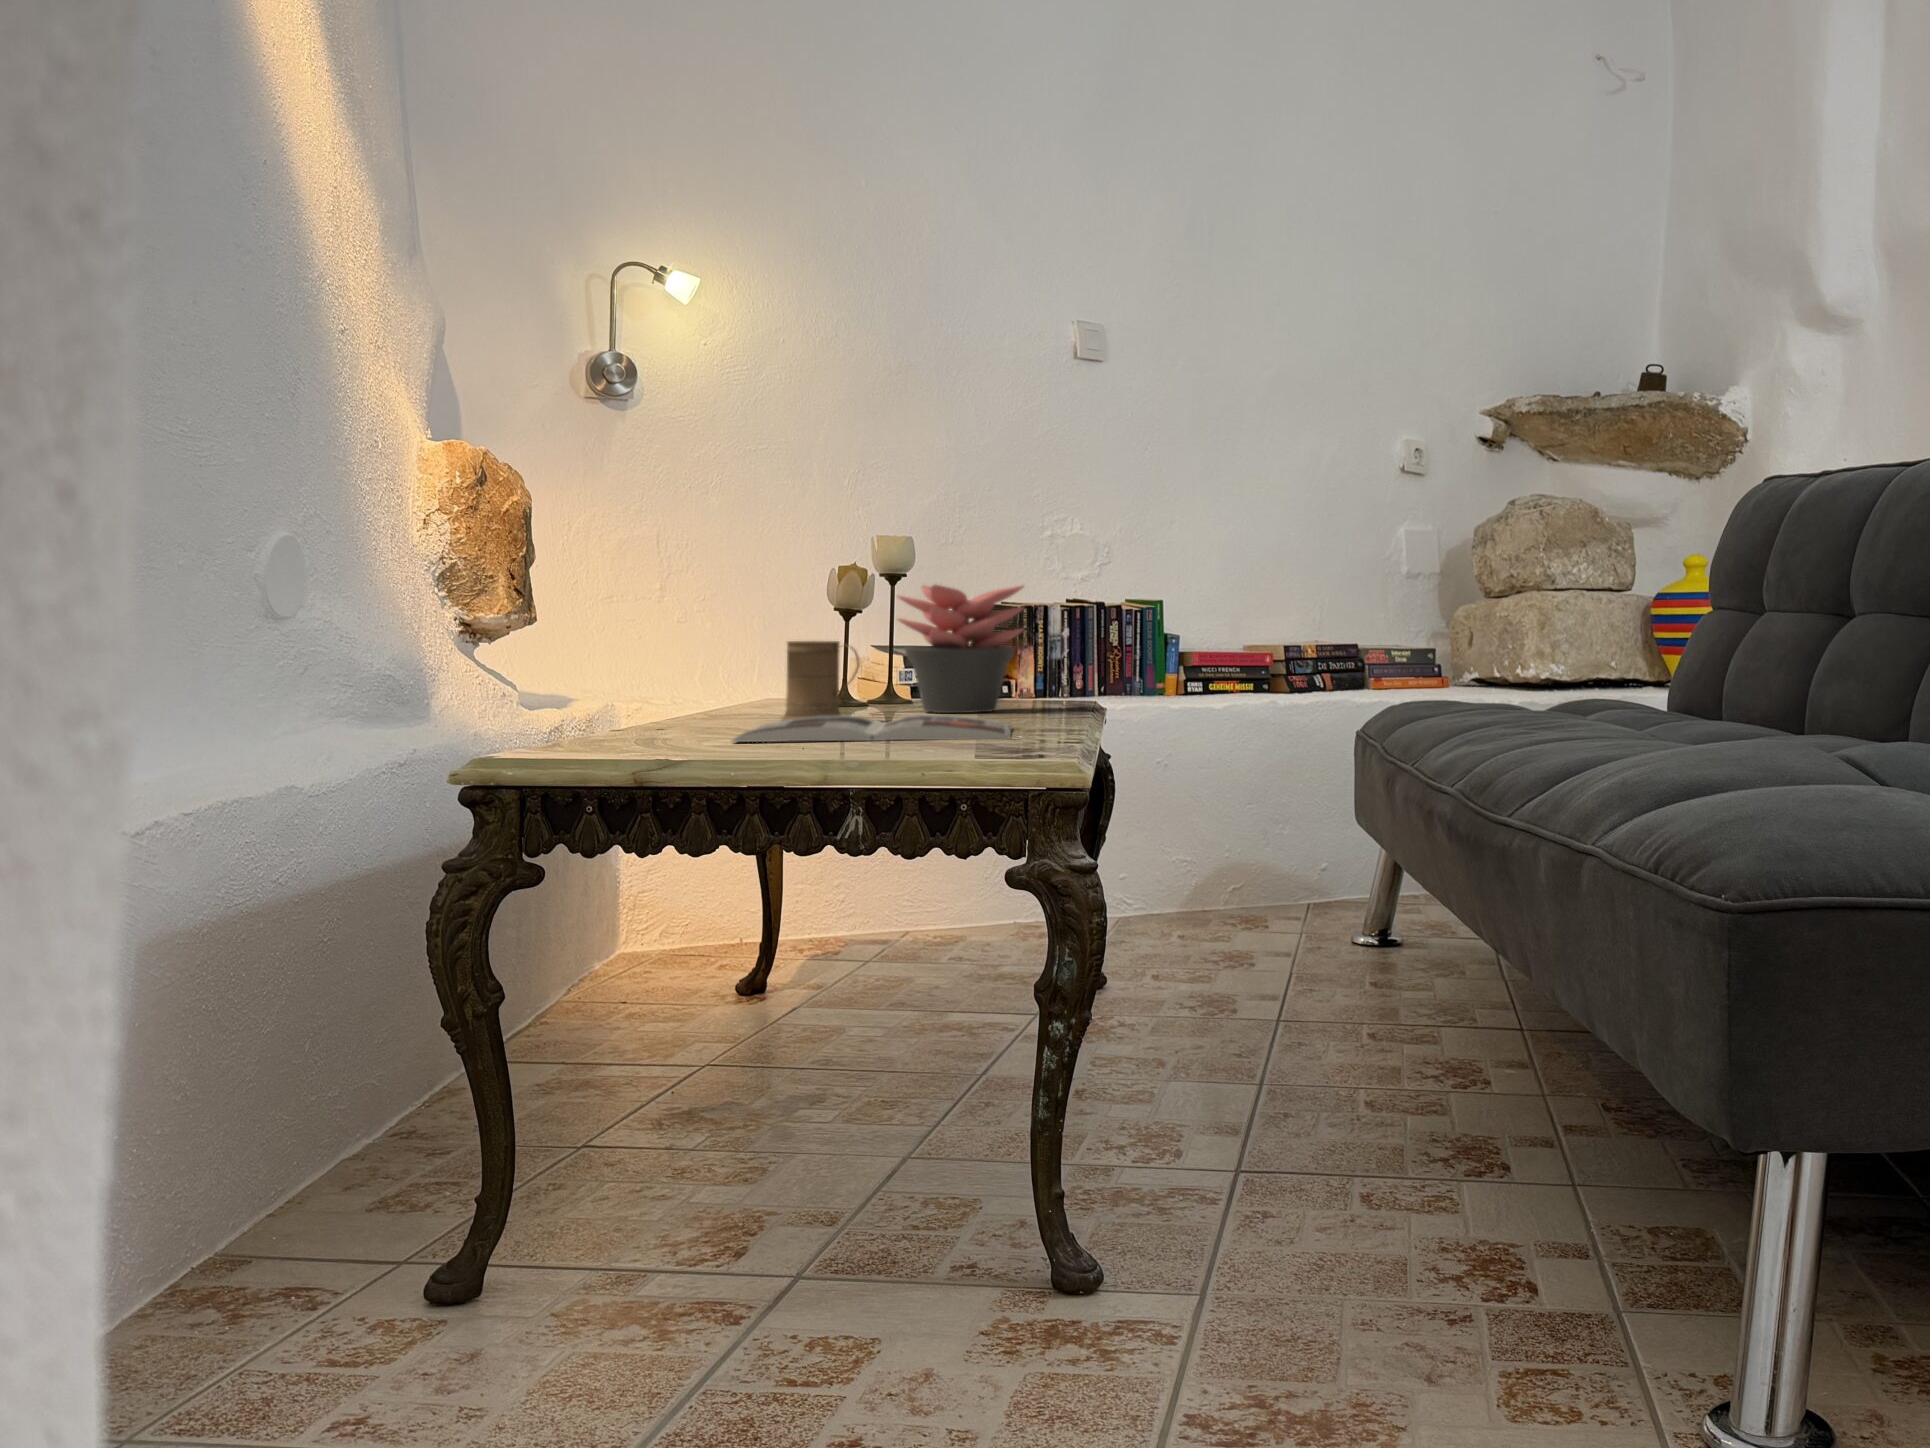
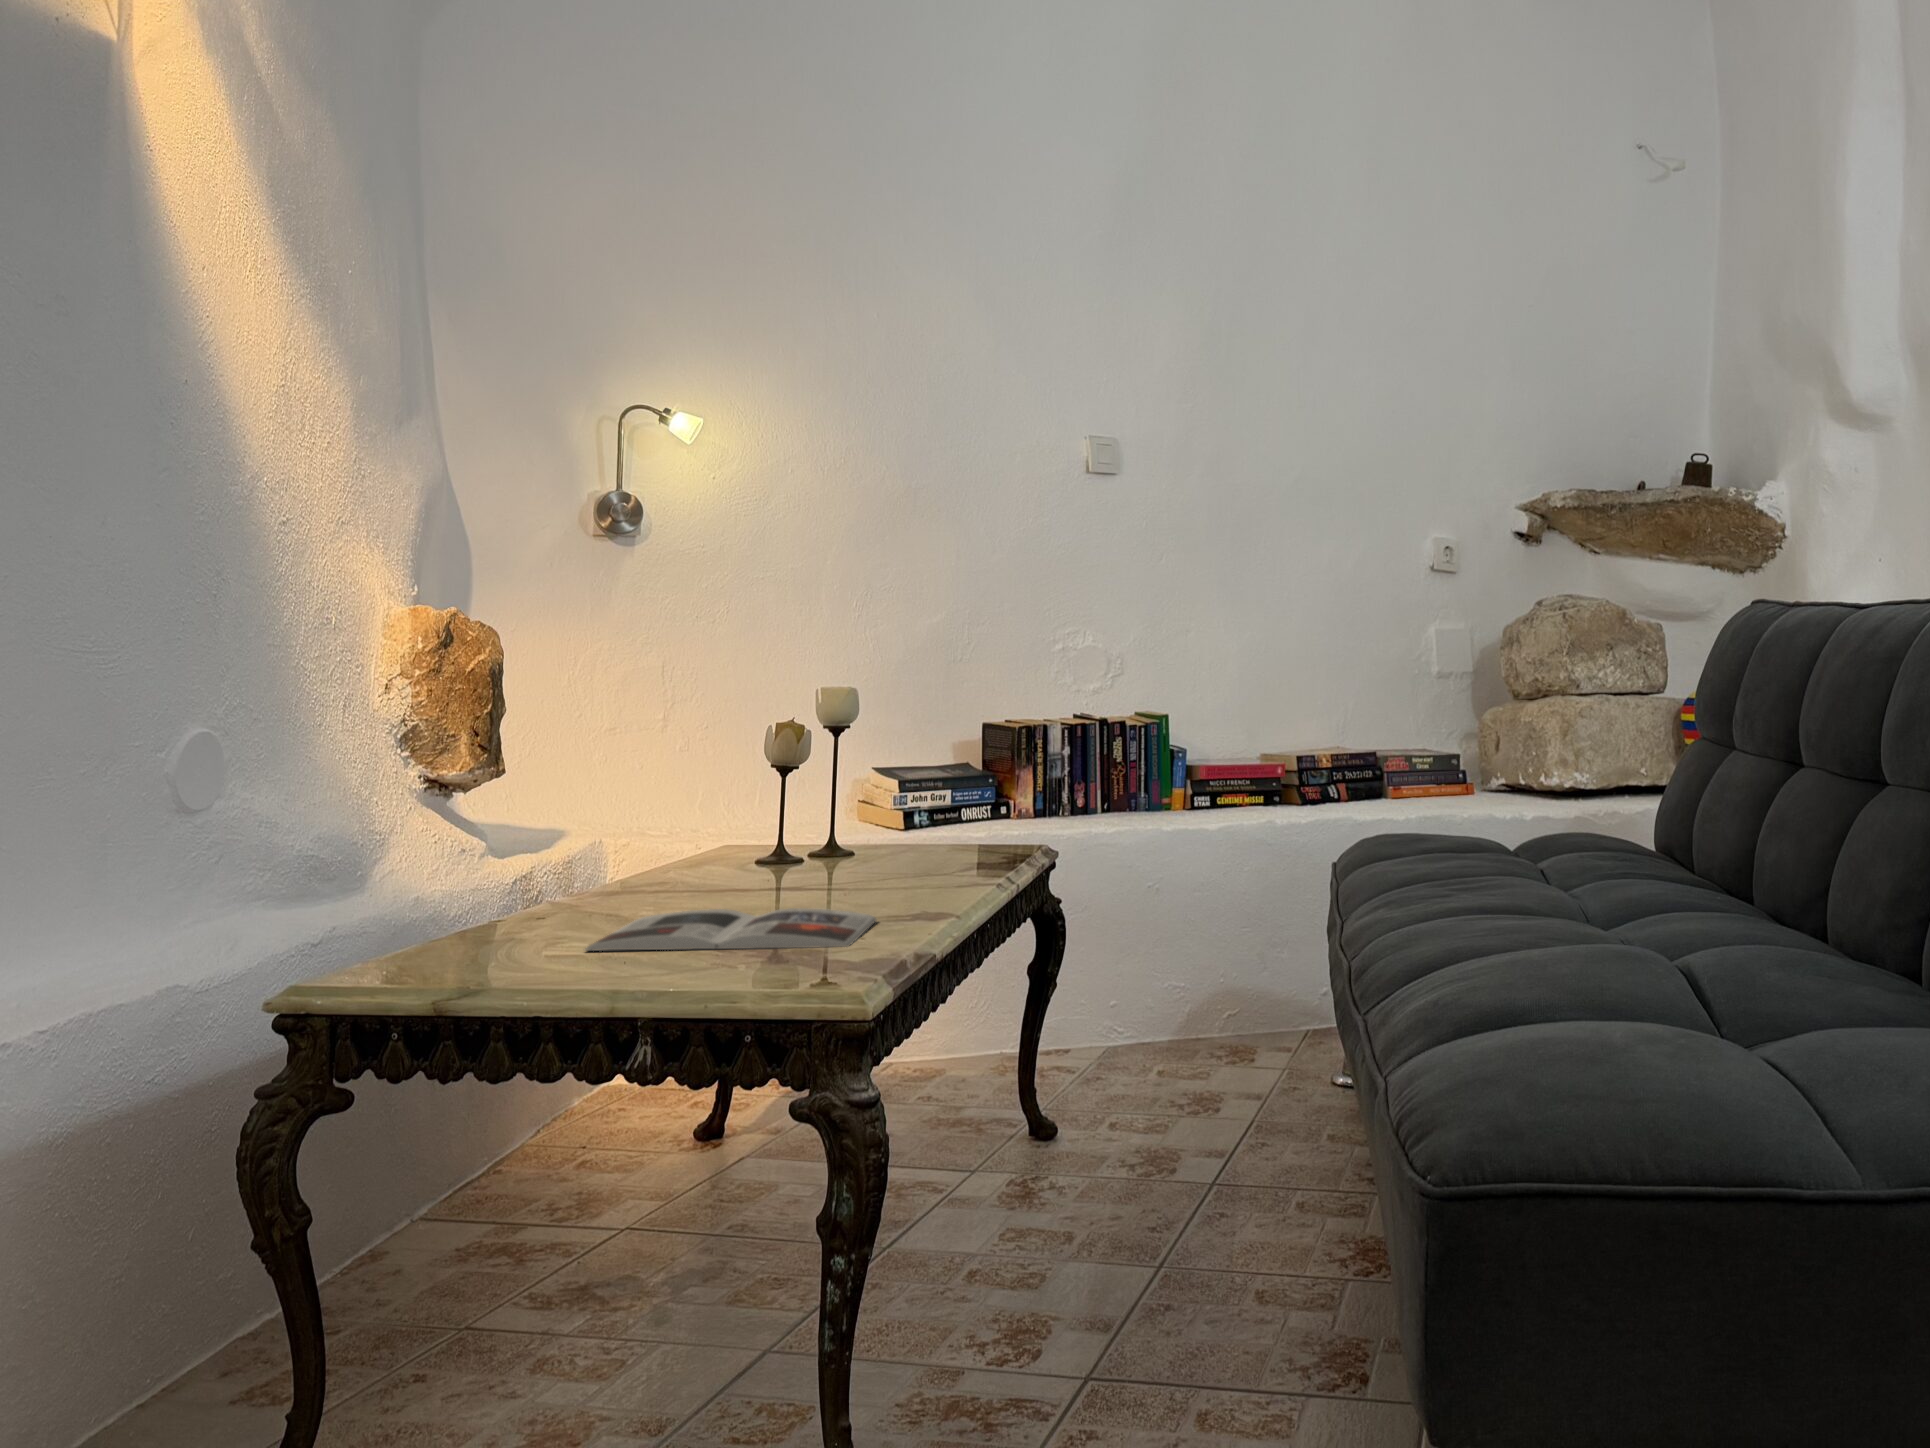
succulent plant: present [898,585,1024,713] -> none [820,746,947,879]
mug: present [781,641,859,721] -> none [685,817,759,902]

